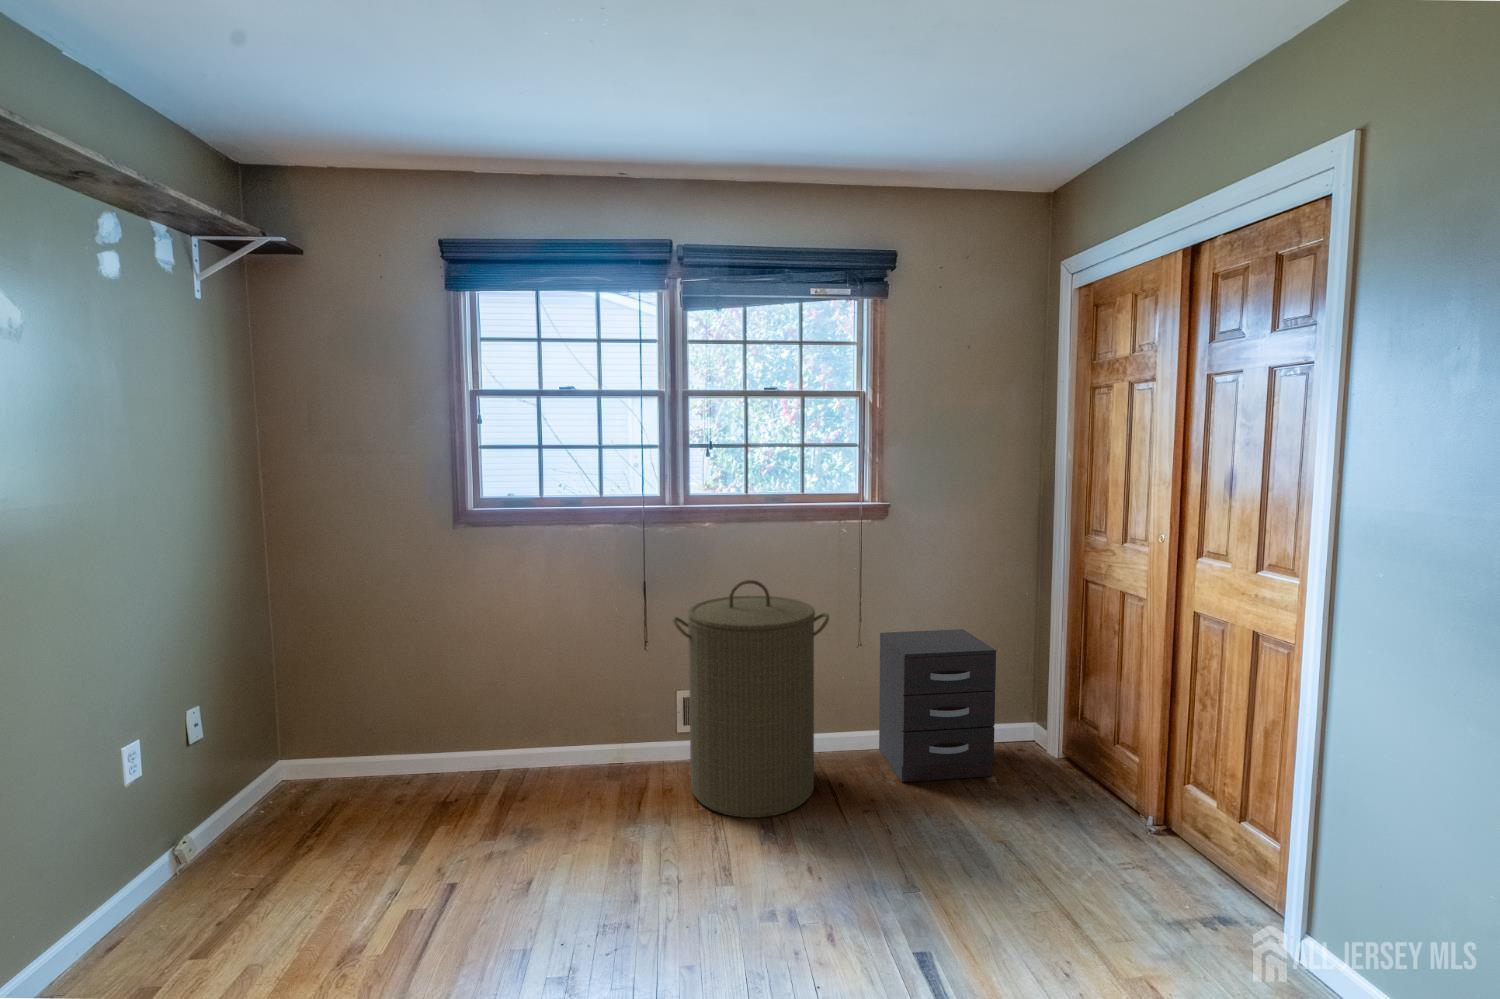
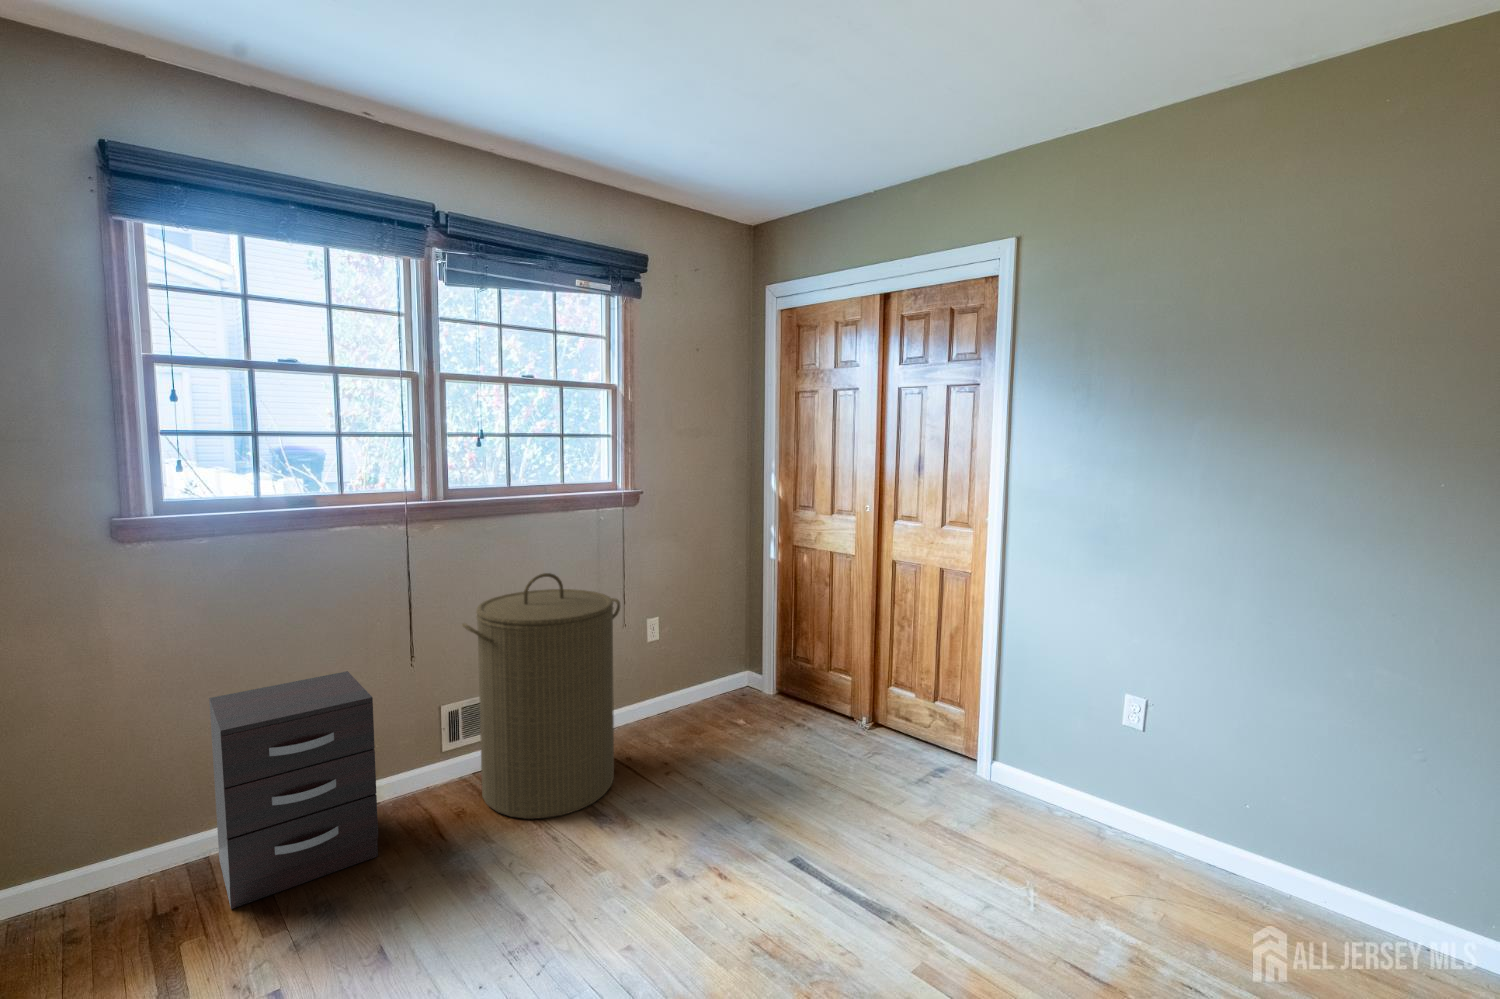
dresser: present [879,629,996,782] -> present [209,671,378,909]

